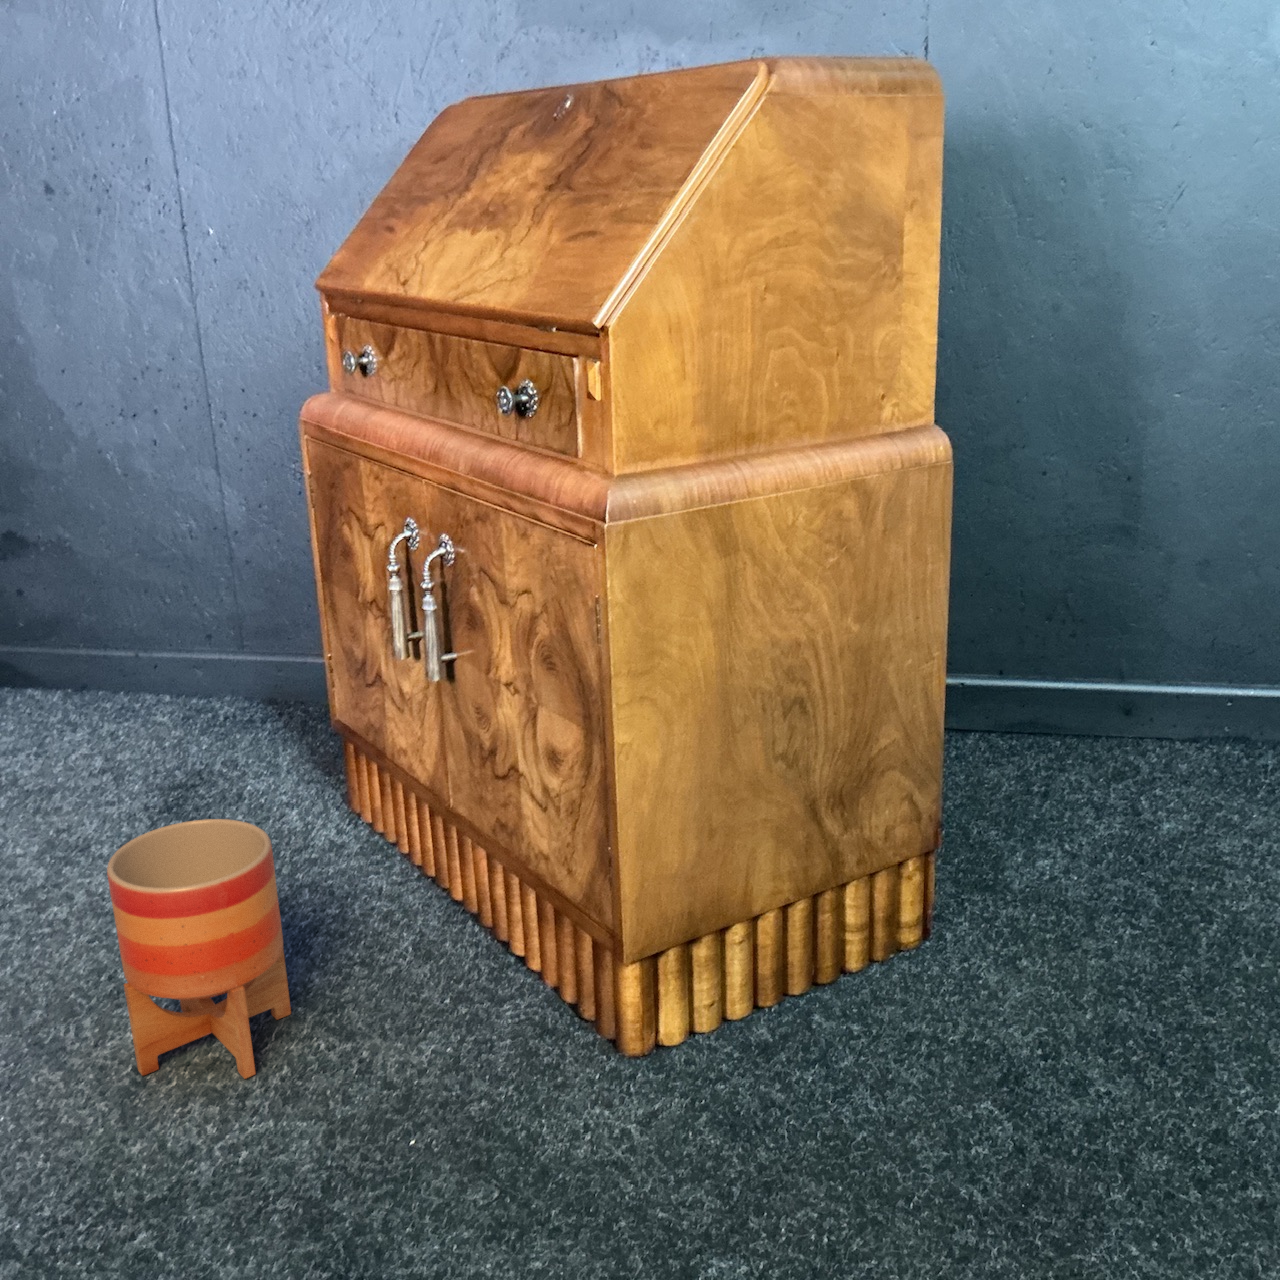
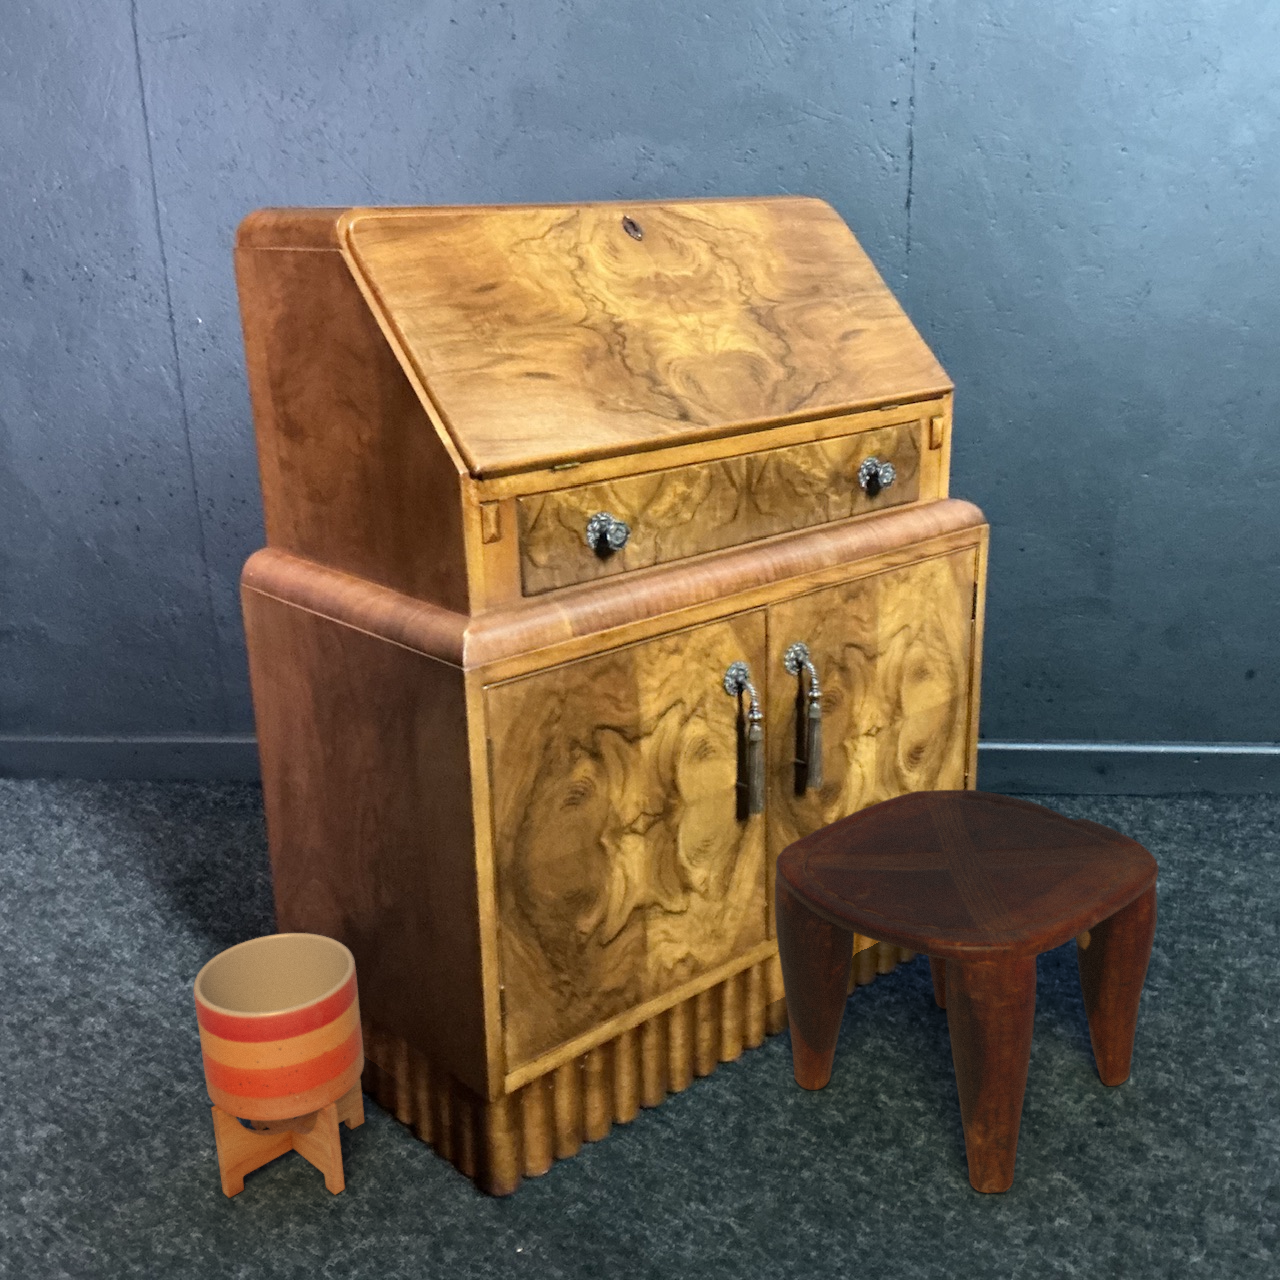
stool: none [708,706,1114,1116] -> present [775,790,1158,1193]

